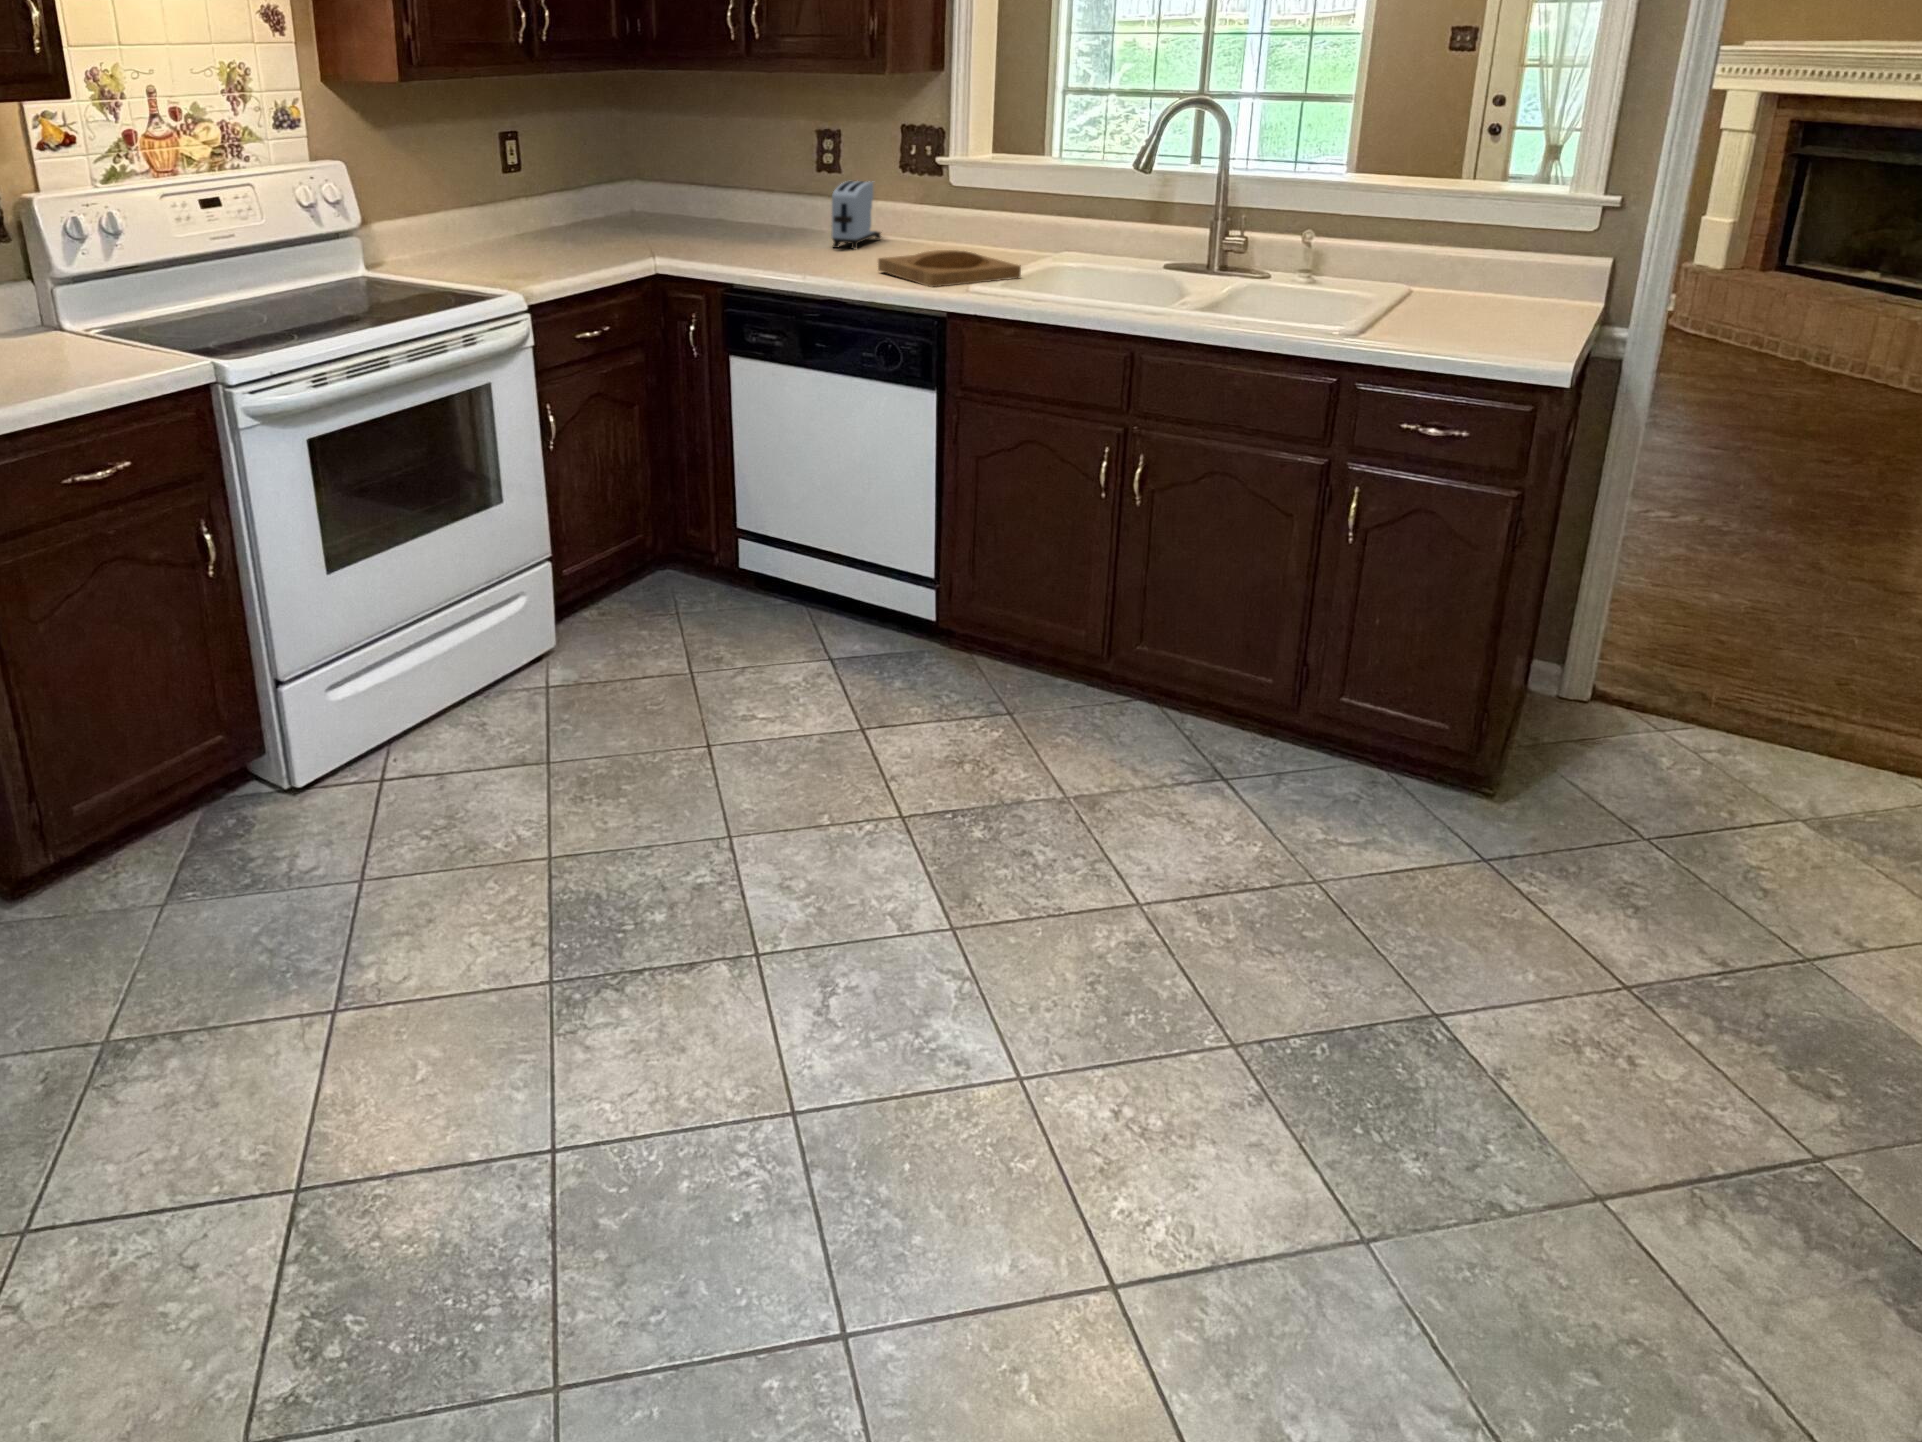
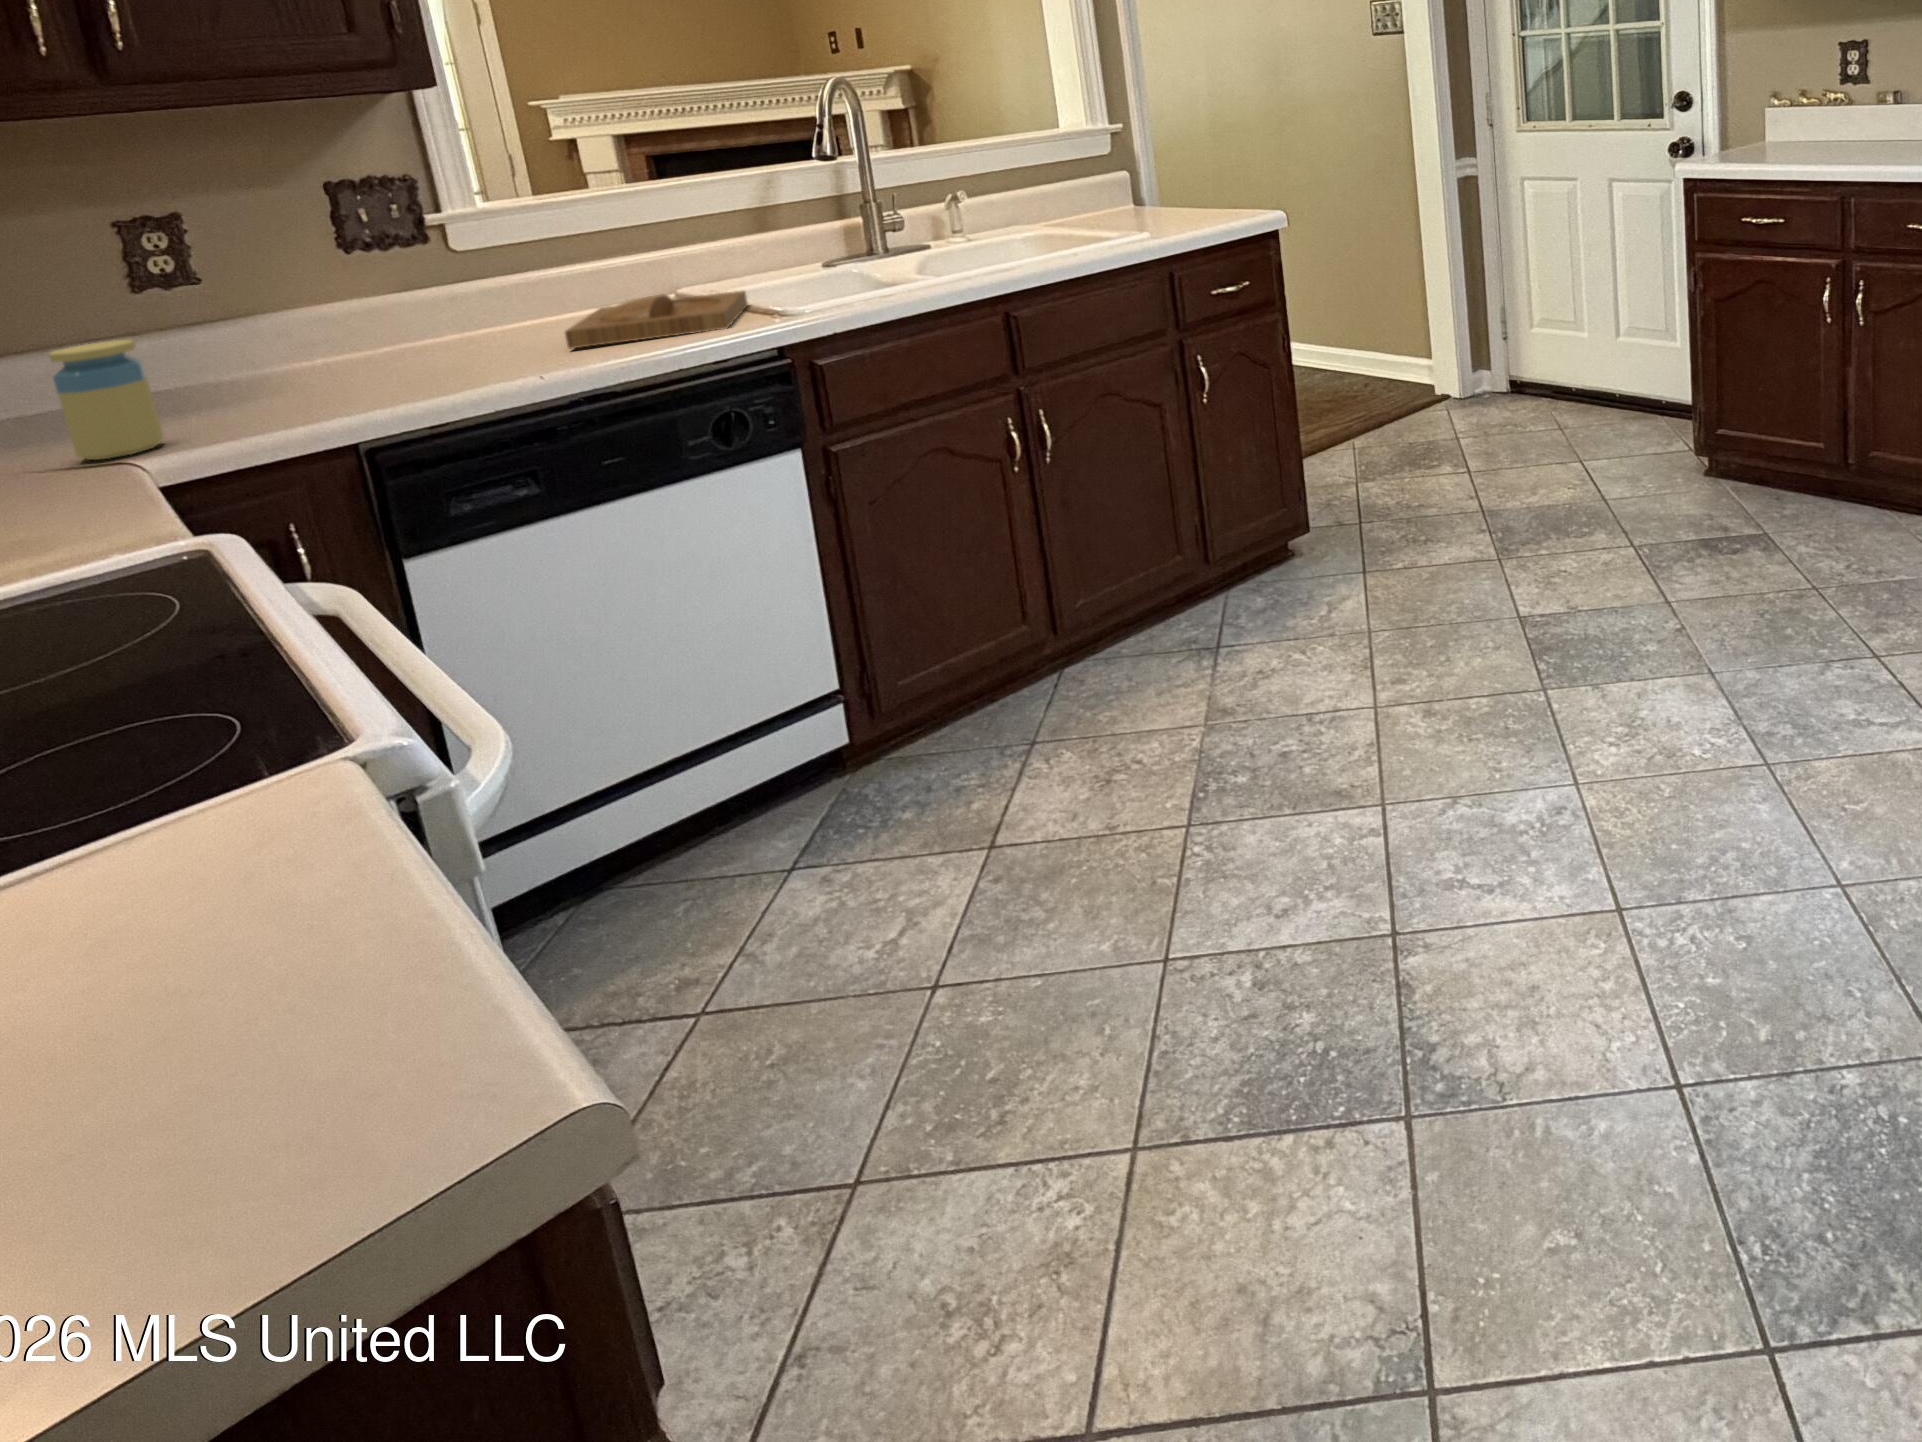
toaster: present [832,181,881,249] -> none [211,274,334,384]
jar: none [674,199,708,260] -> present [49,340,163,460]

